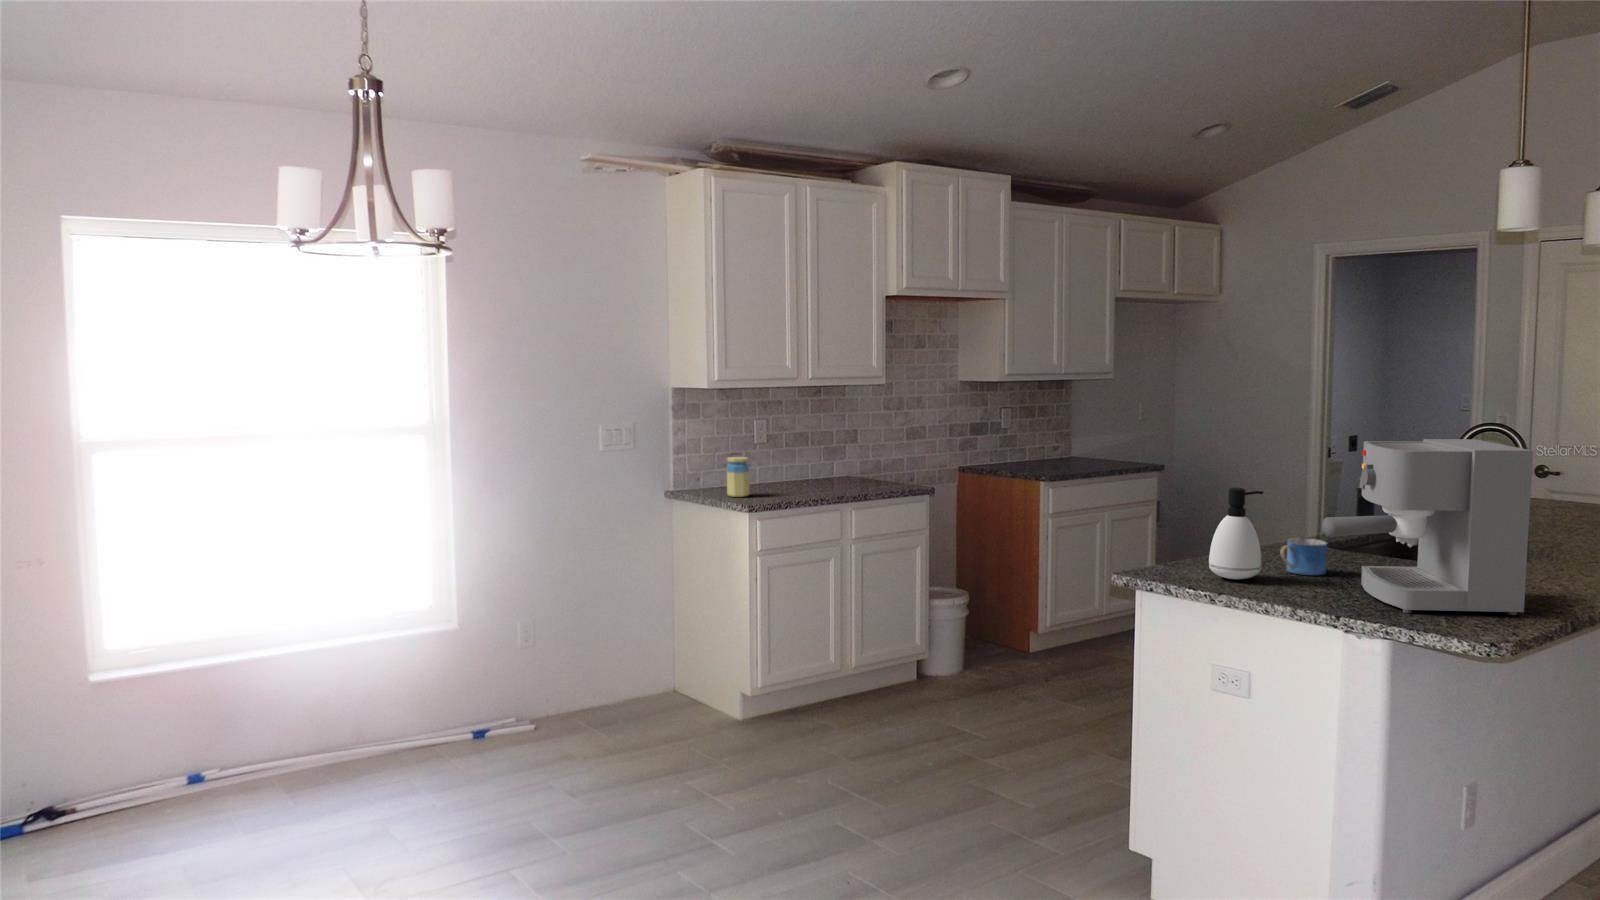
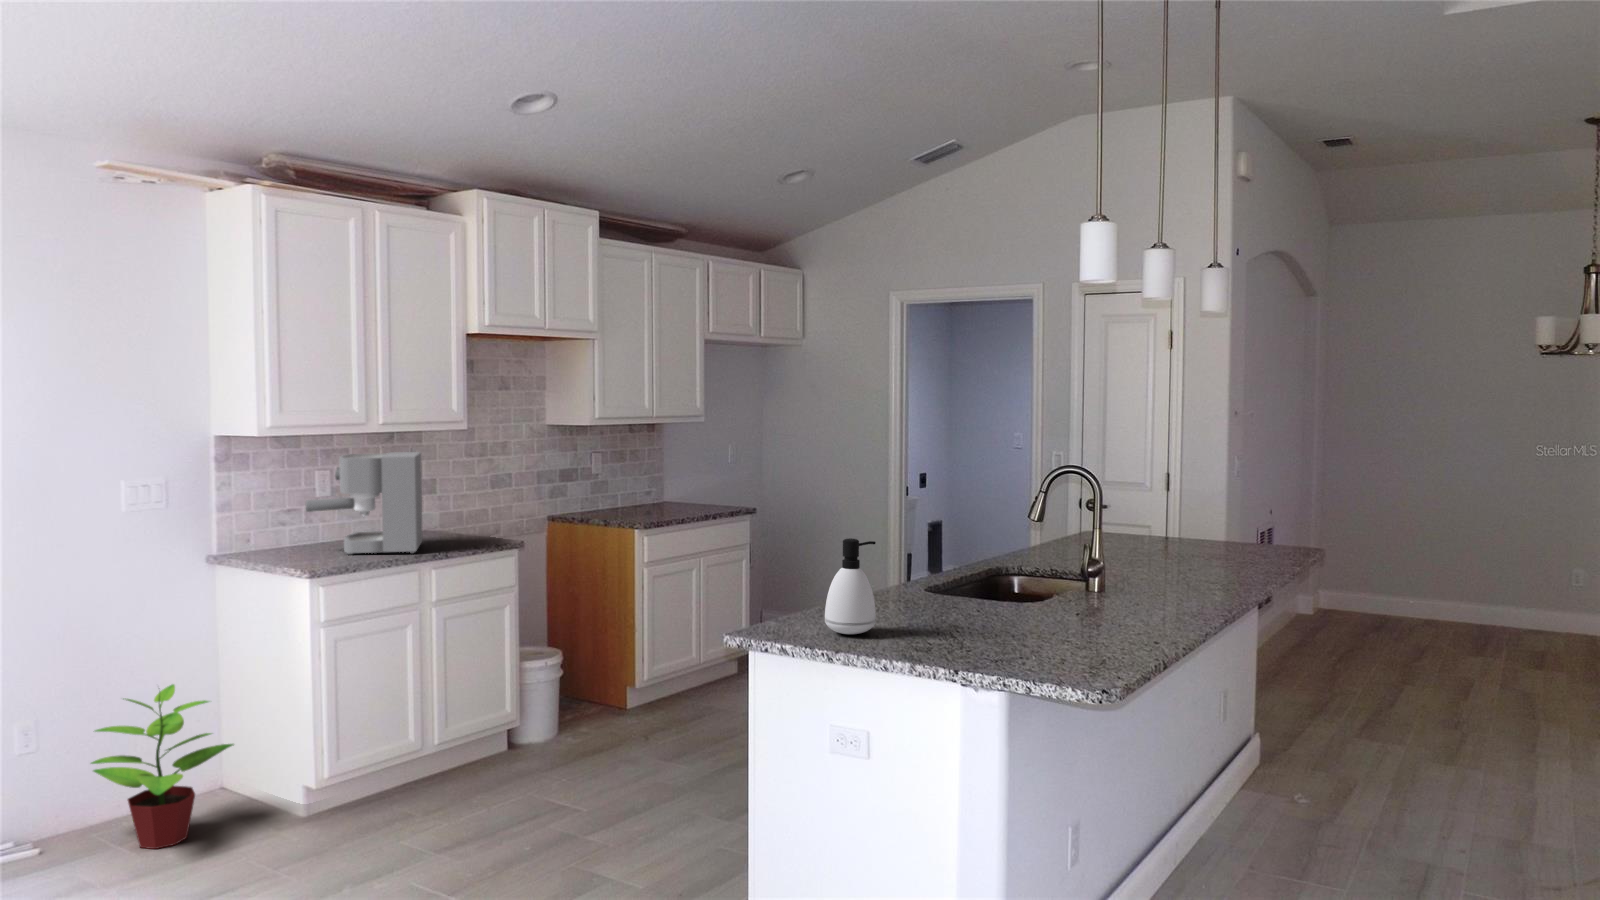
coffee maker: present [1322,439,1533,615] -> present [306,452,423,555]
jar: present [727,457,749,497] -> none [276,515,305,562]
mug: present [1280,538,1327,575] -> none [891,587,934,624]
potted plant: none [591,592,694,725] -> present [91,684,233,849]

